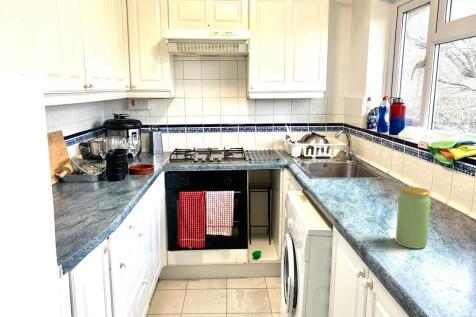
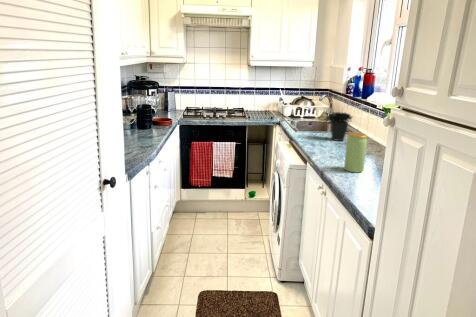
potted plant: none [350,123,388,191] -> present [327,112,352,141]

